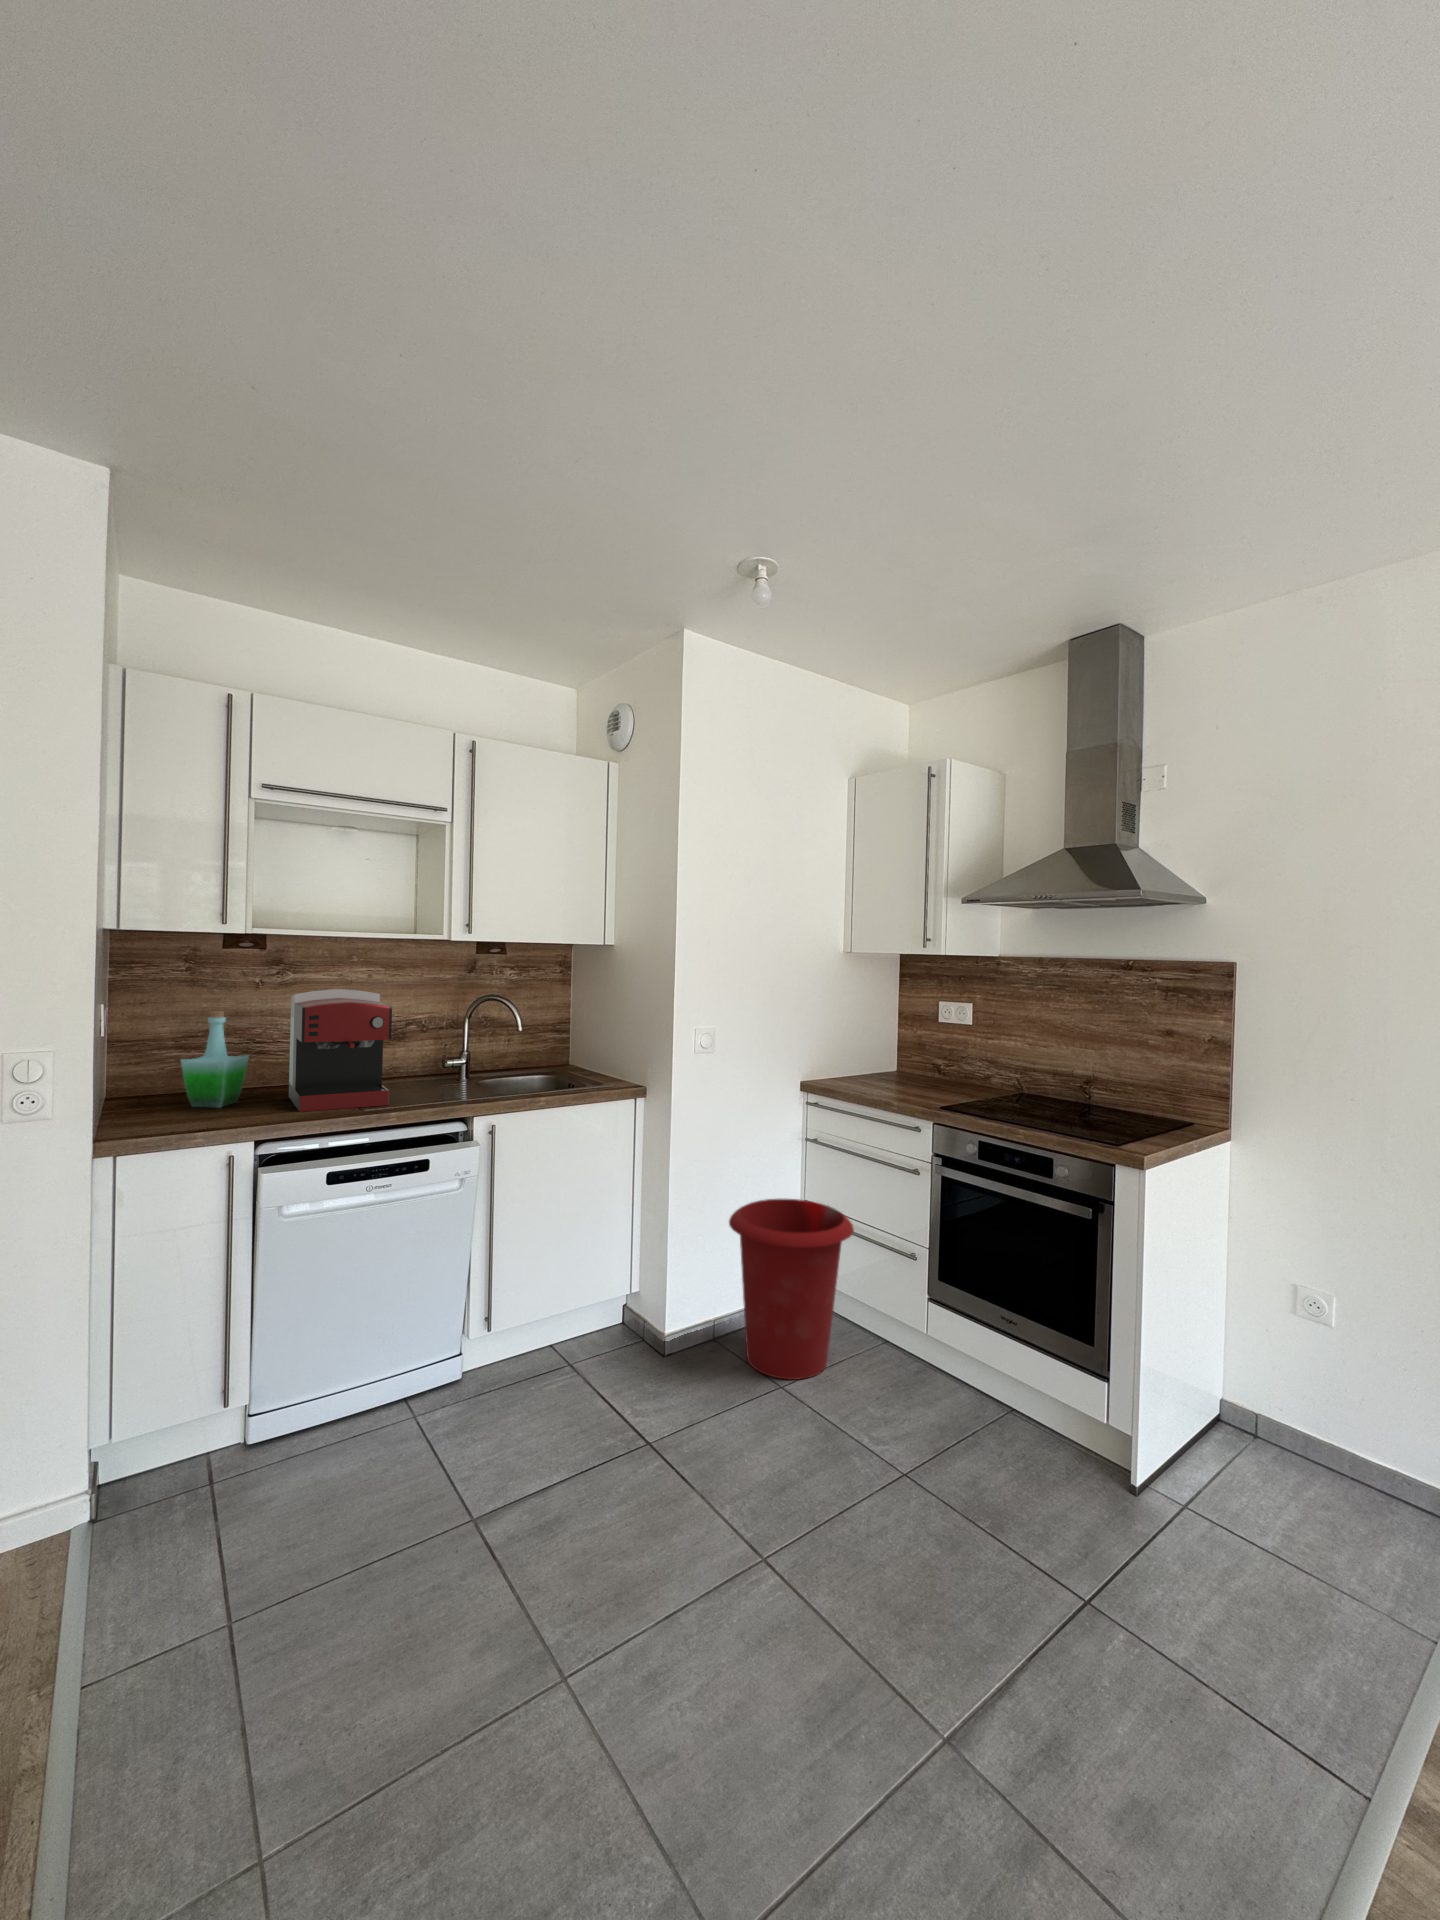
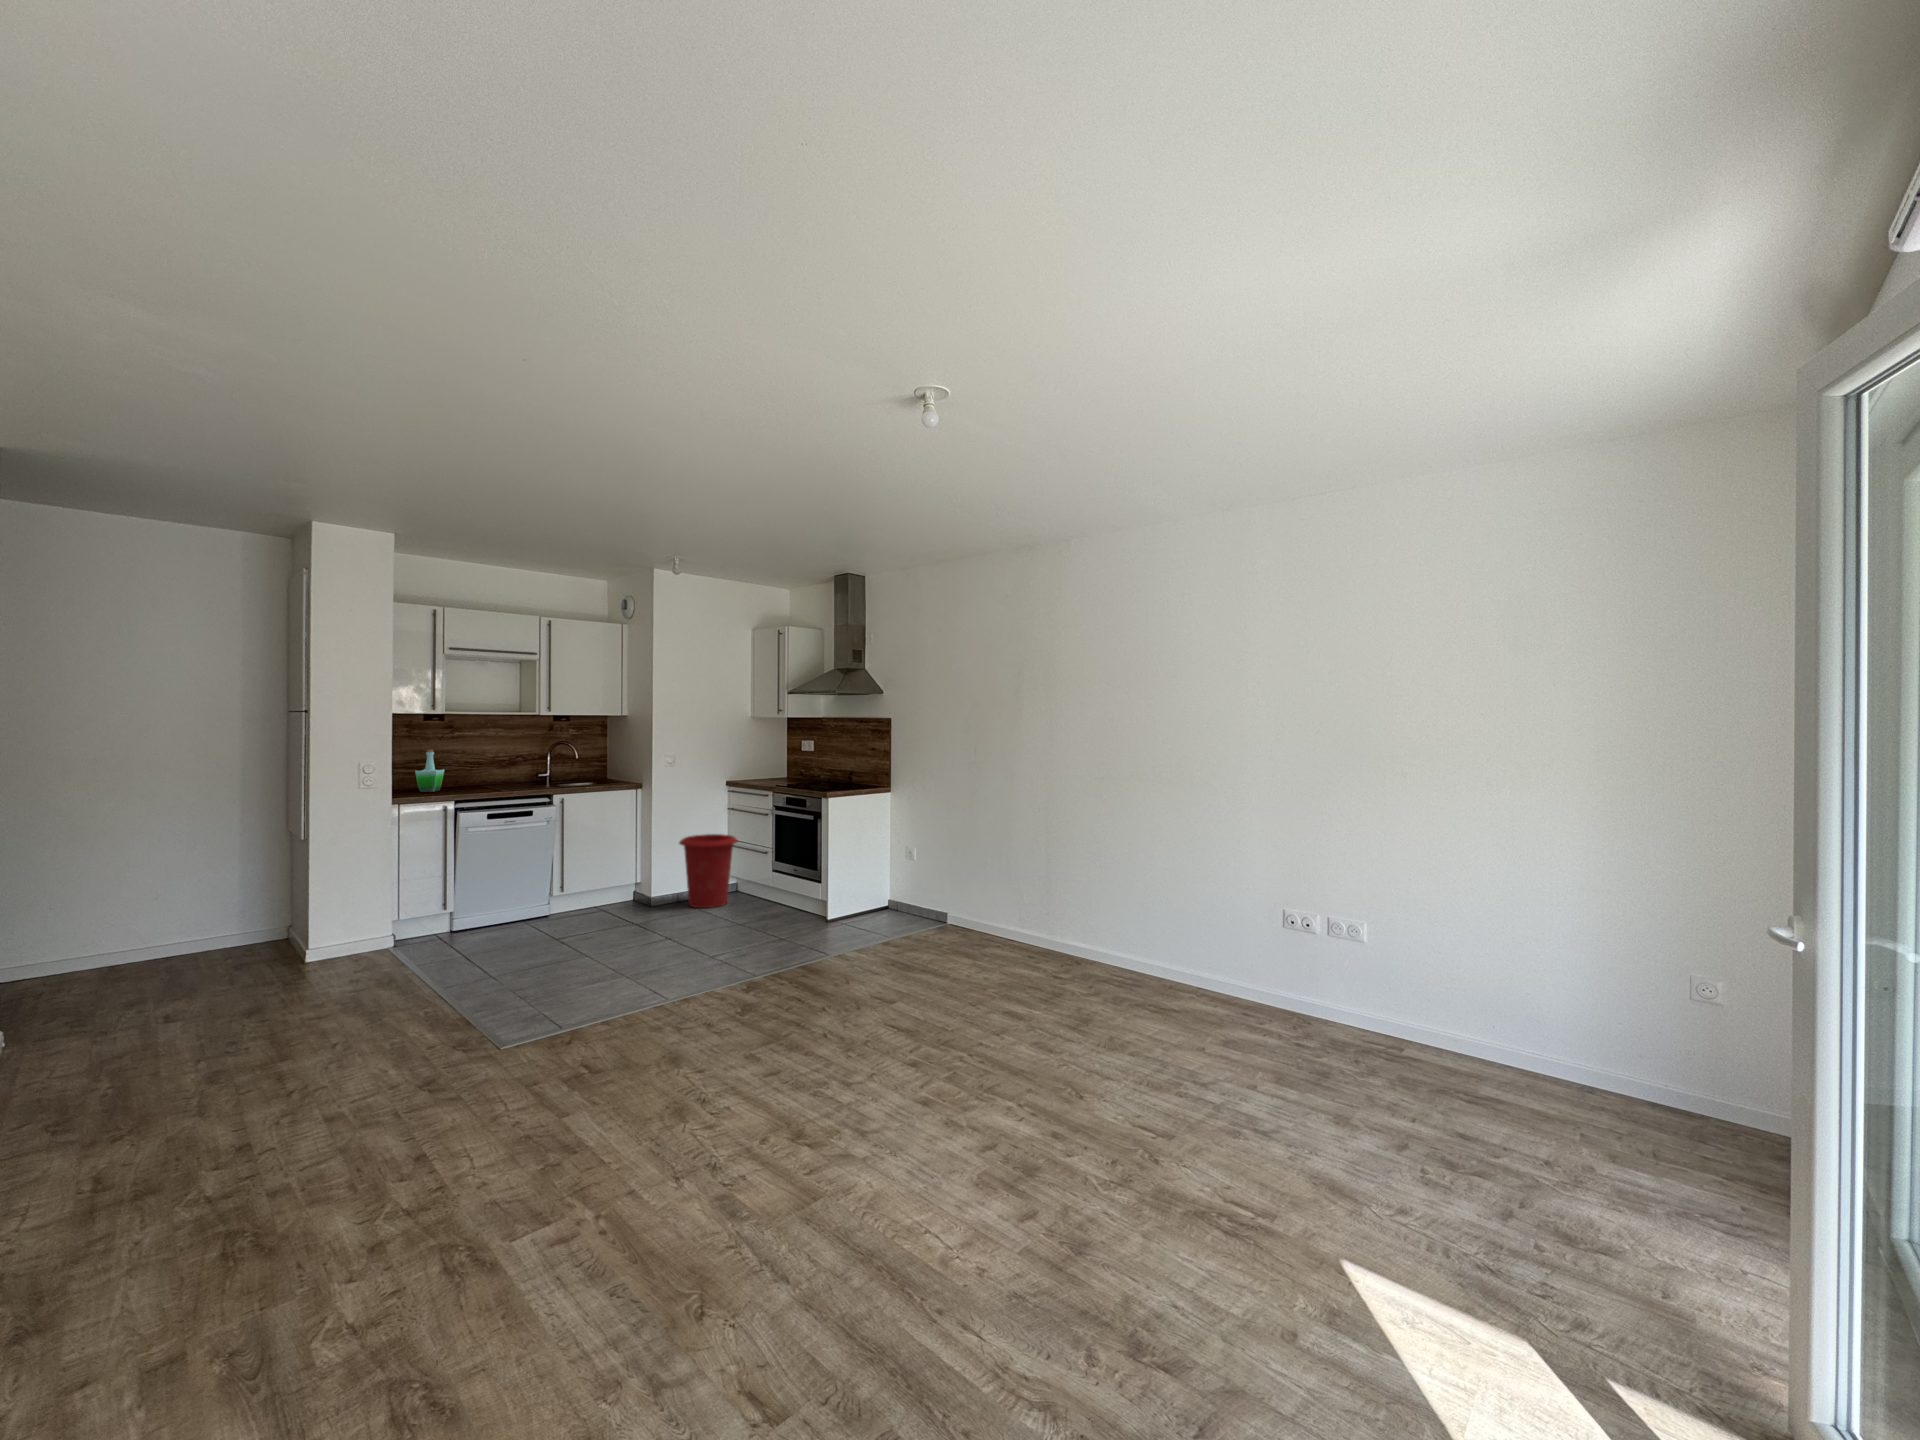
coffee maker: present [289,989,392,1112] -> none [462,739,513,792]

